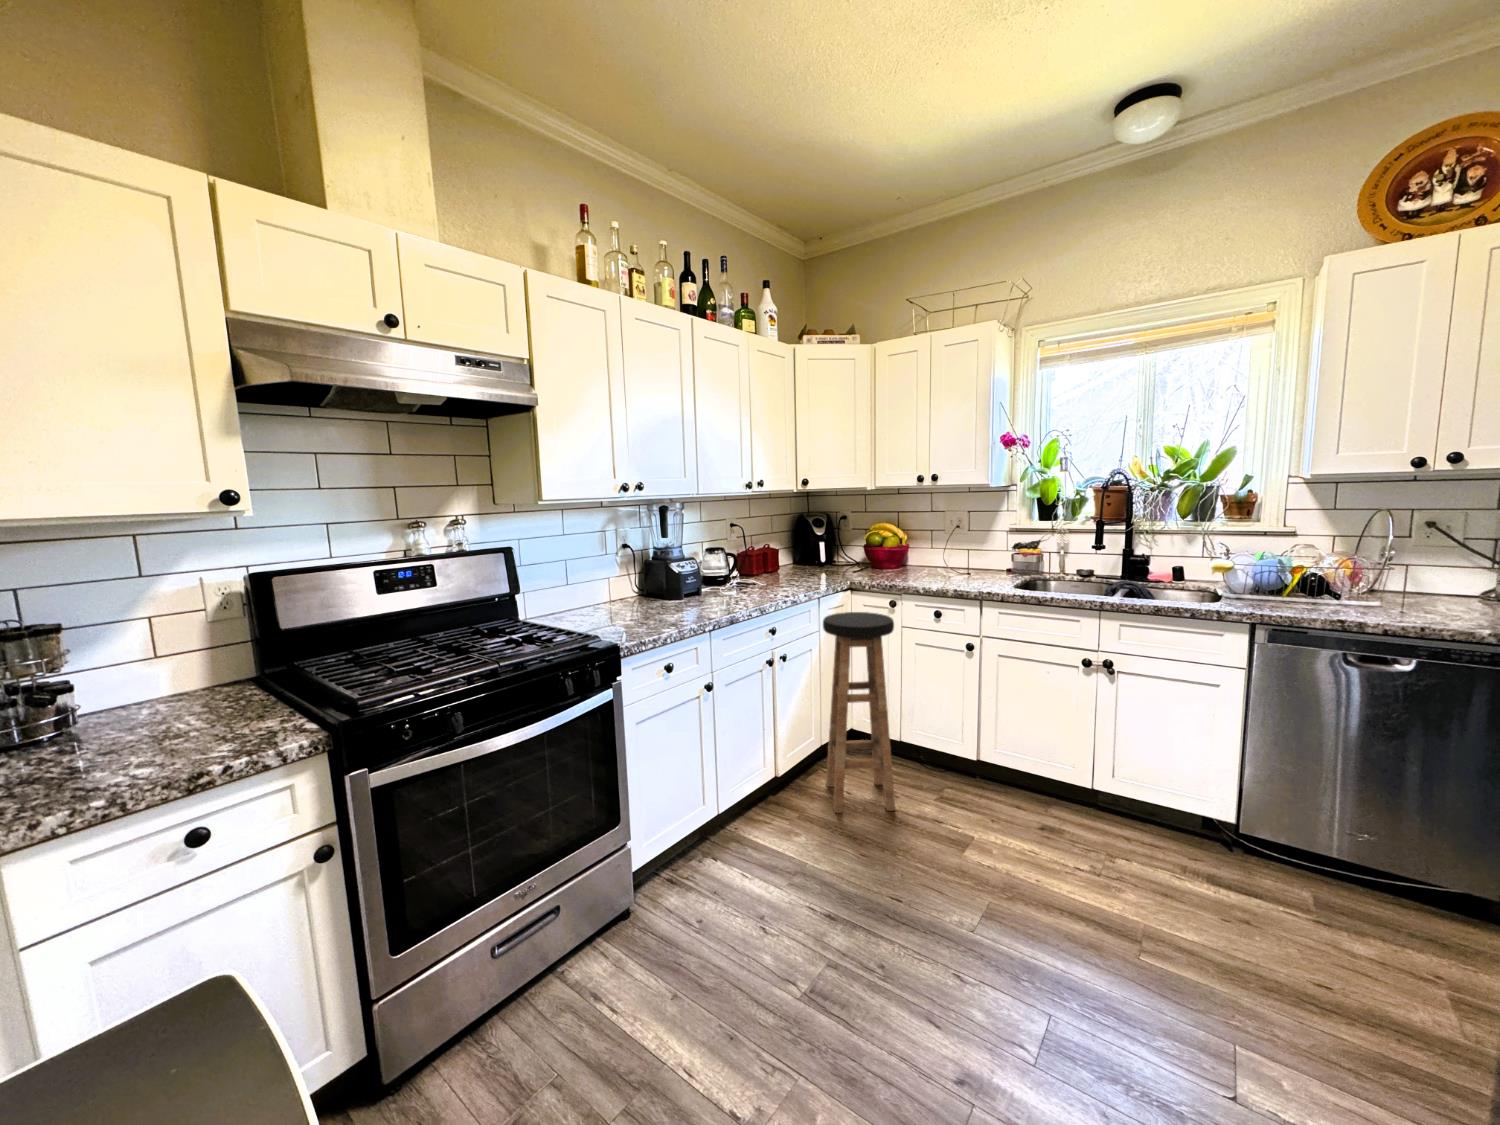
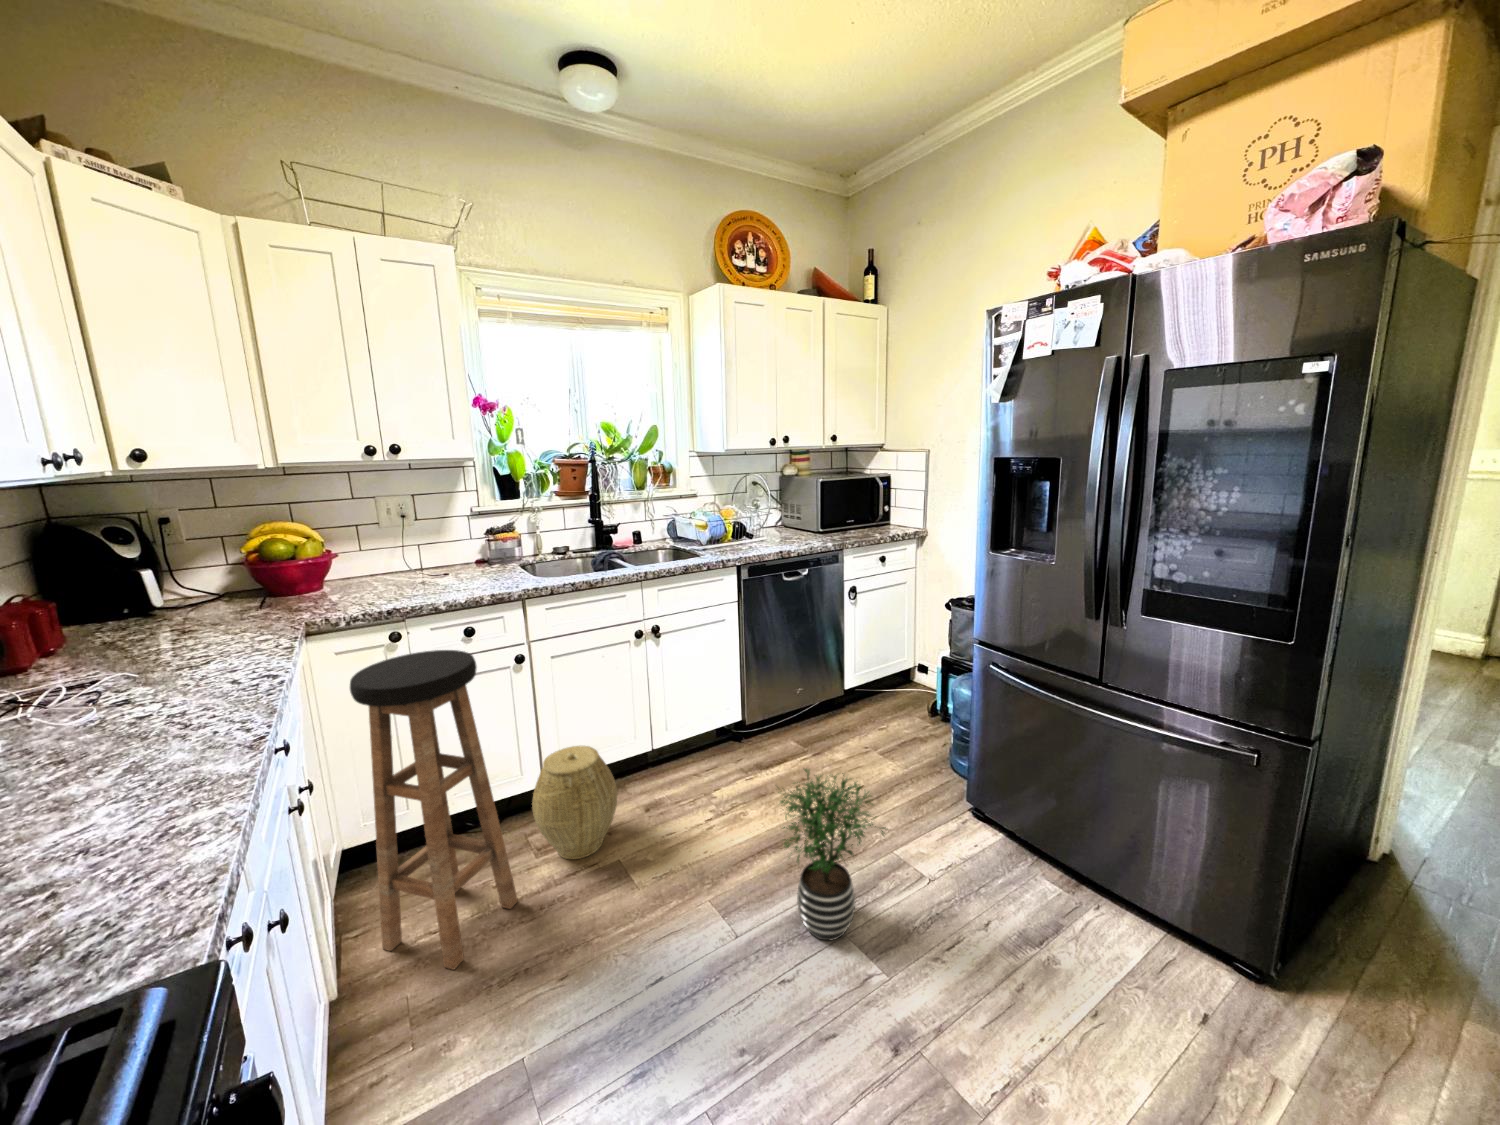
woven basket: none [931,728,1004,823] -> present [532,746,617,859]
potted plant: none [981,821,1120,1015] -> present [780,769,886,941]

